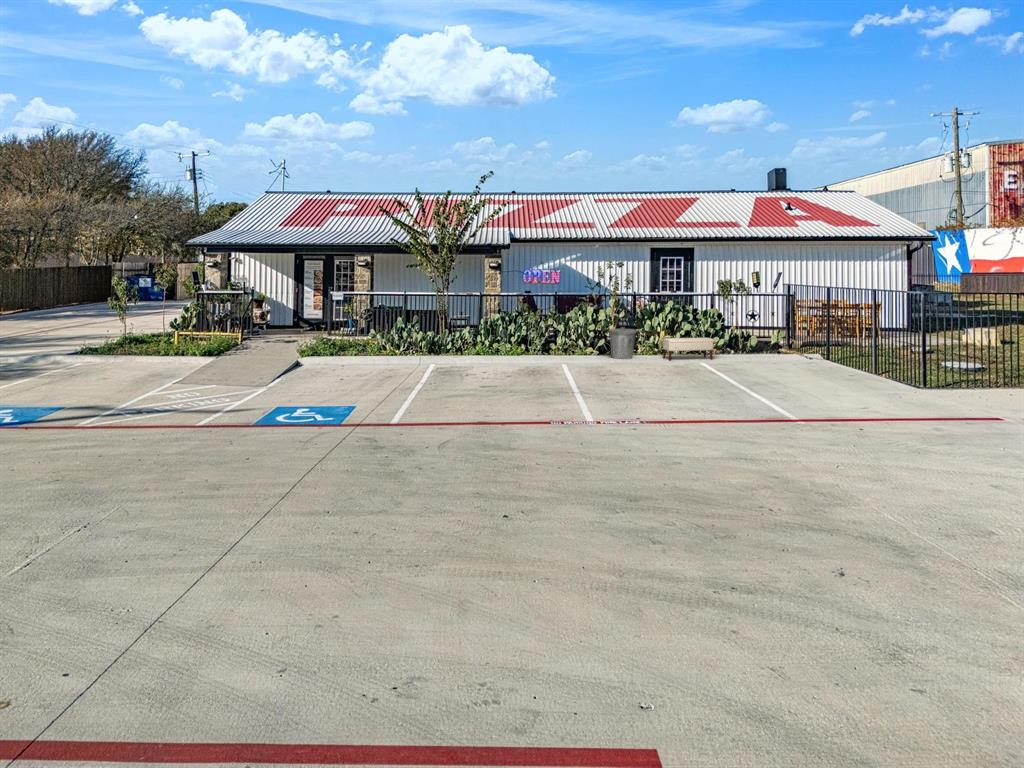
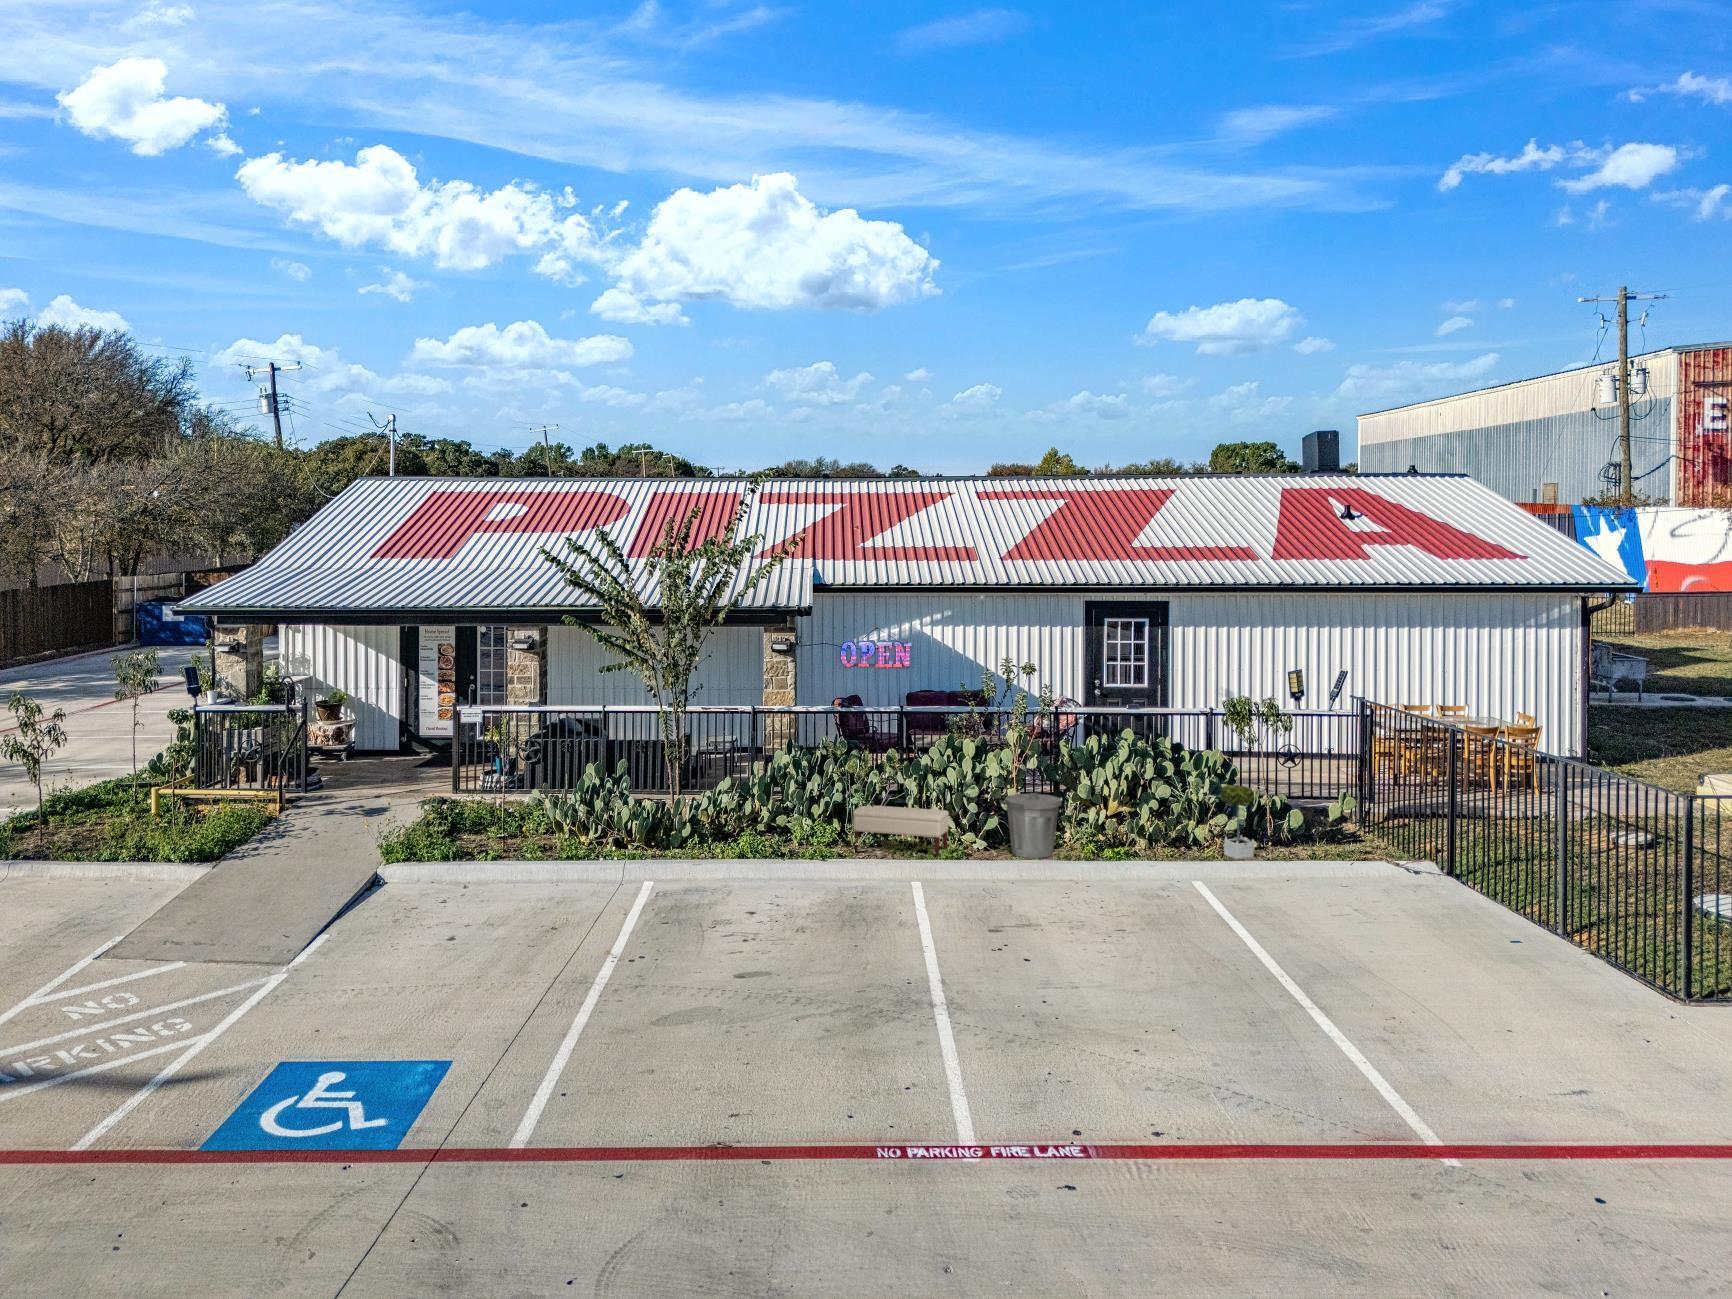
potted tree: none [717,322,735,360] -> present [1220,785,1255,859]
bench: present [663,337,714,361] -> present [853,805,949,856]

